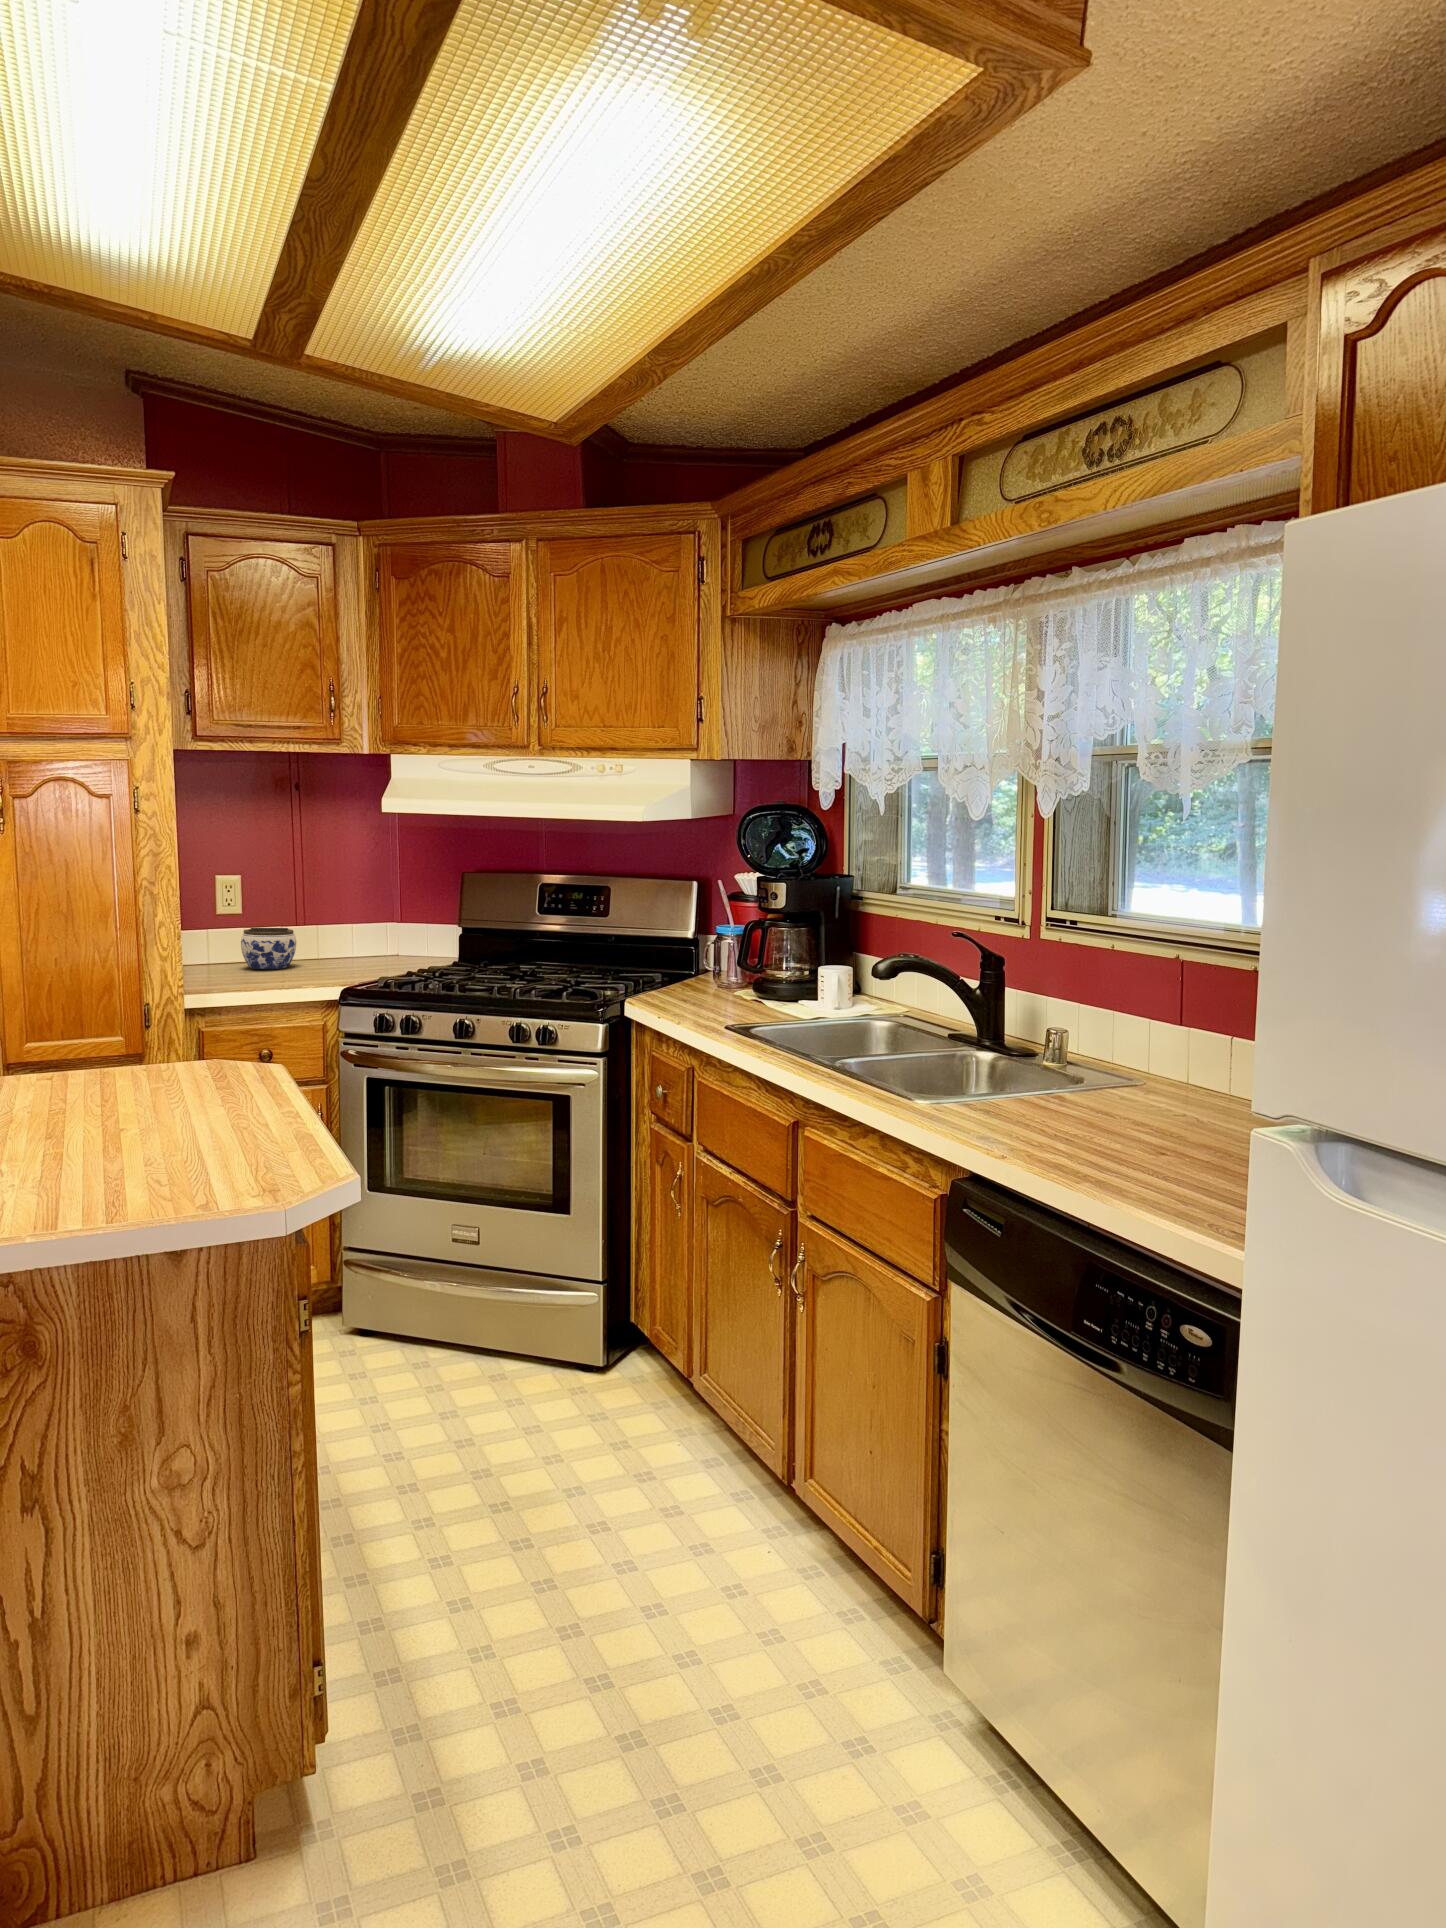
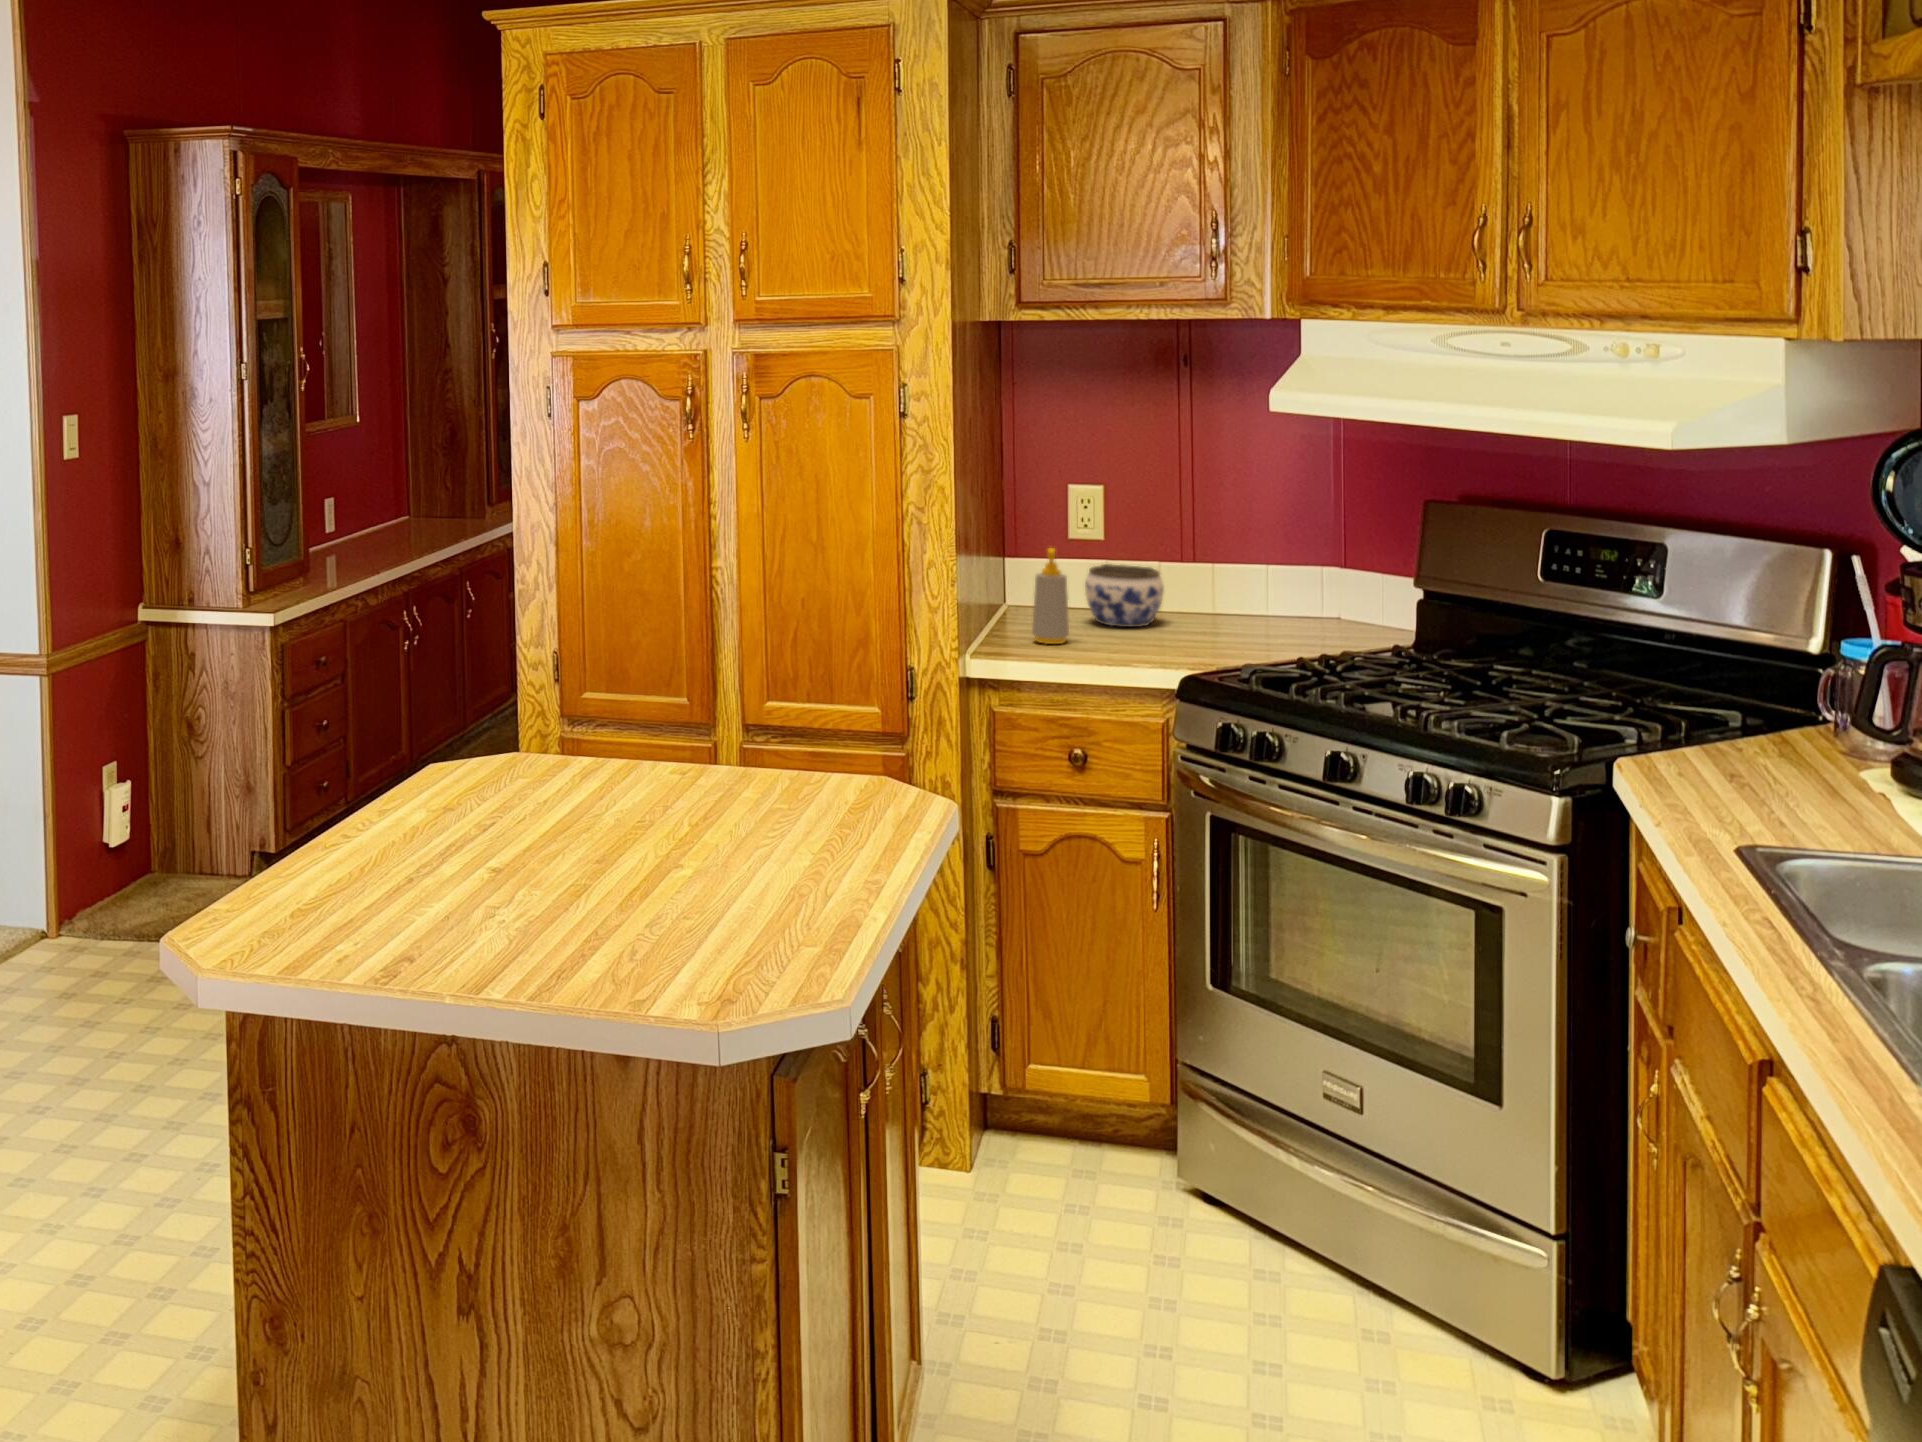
soap bottle: none [217,913,244,982] -> present [1032,548,1069,644]

